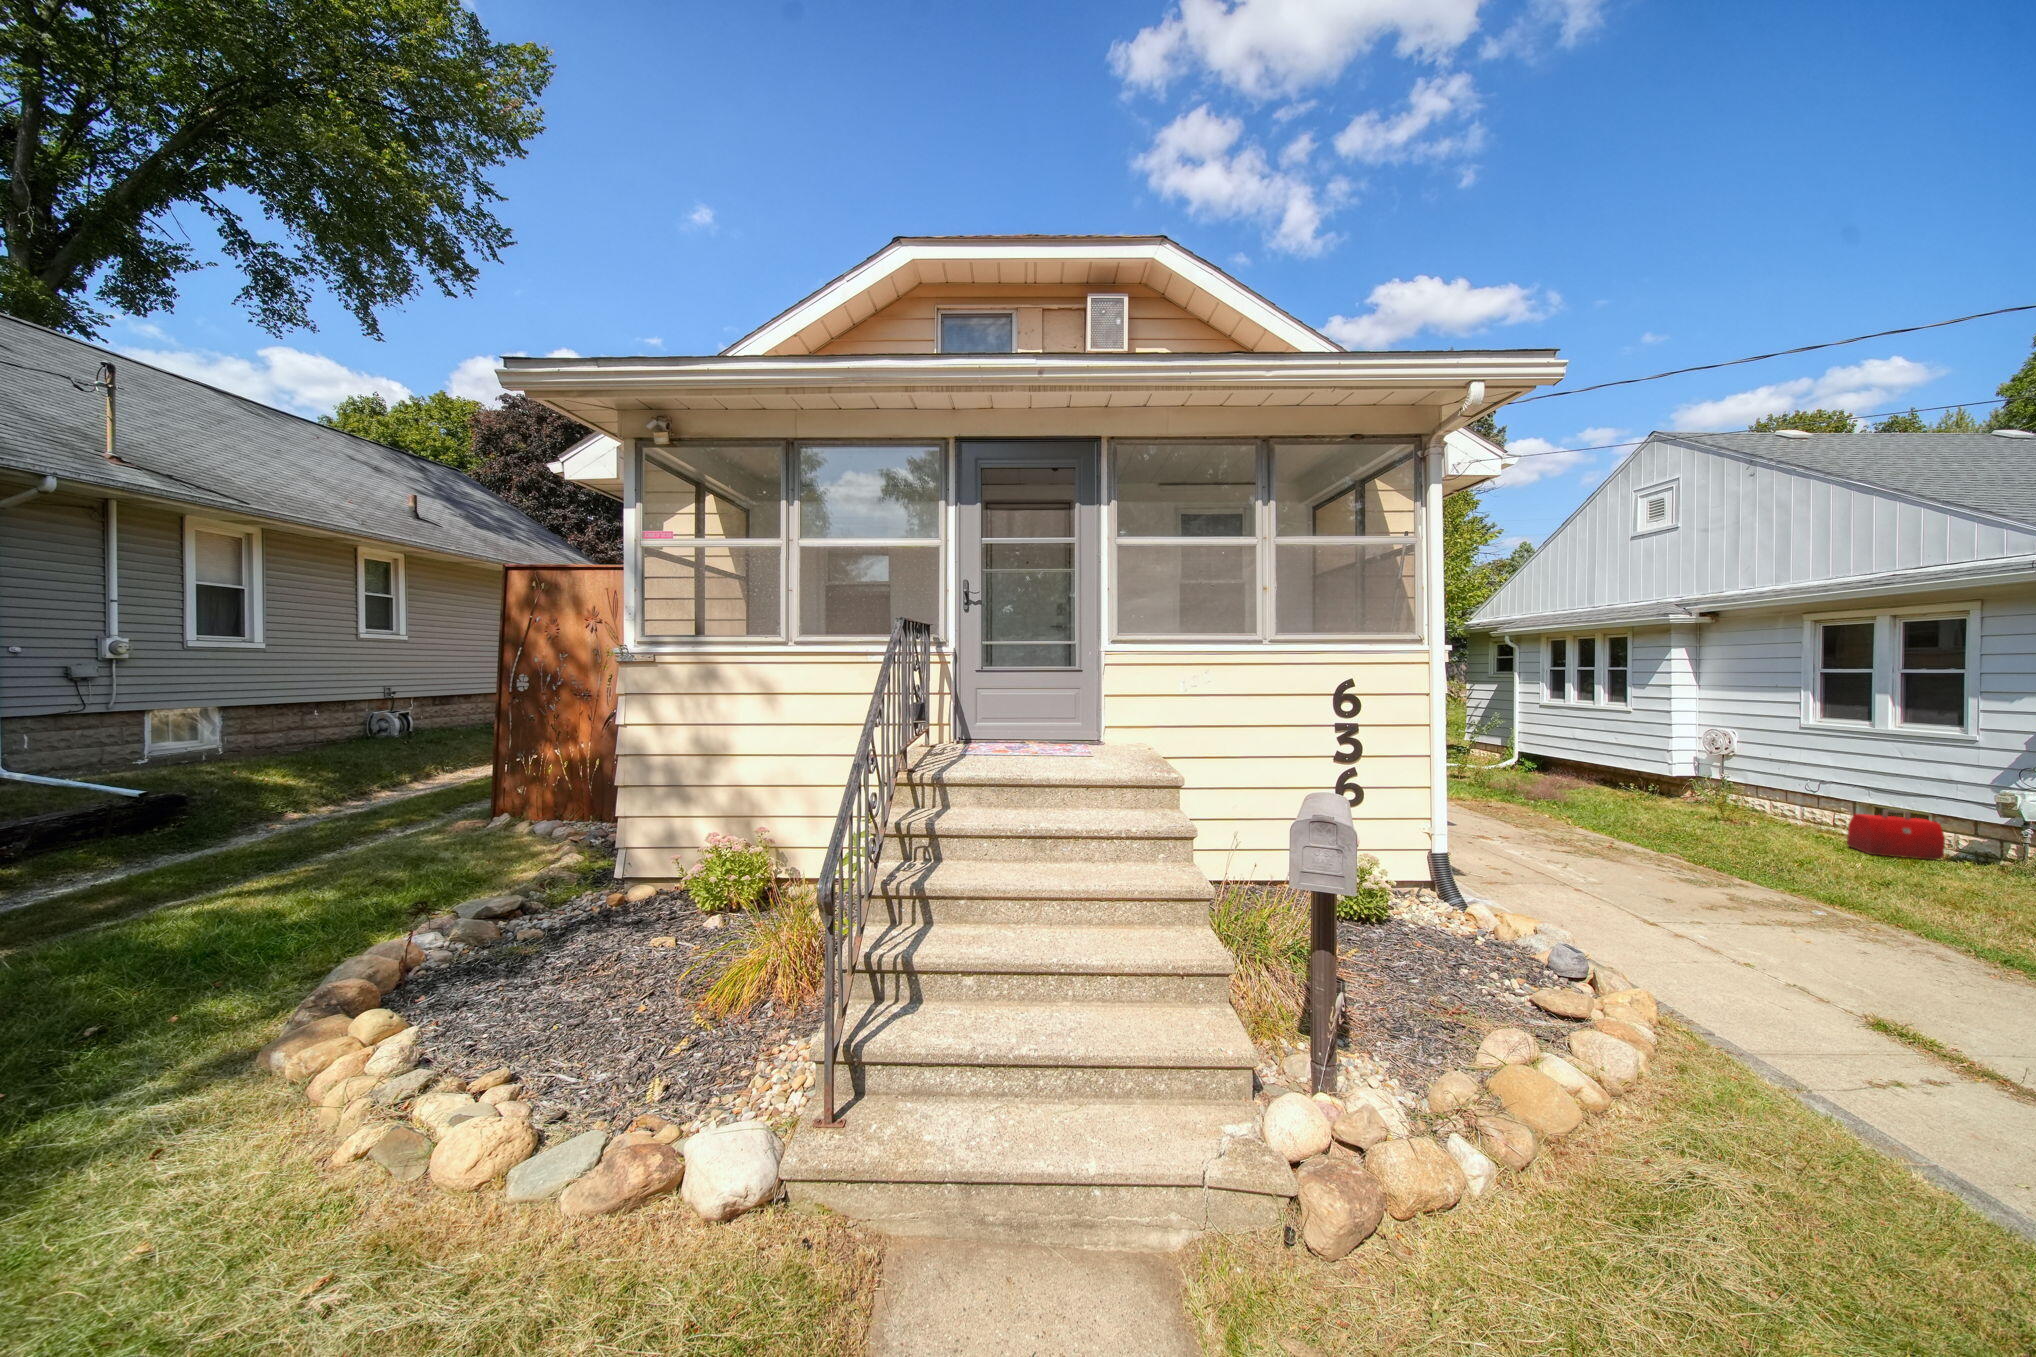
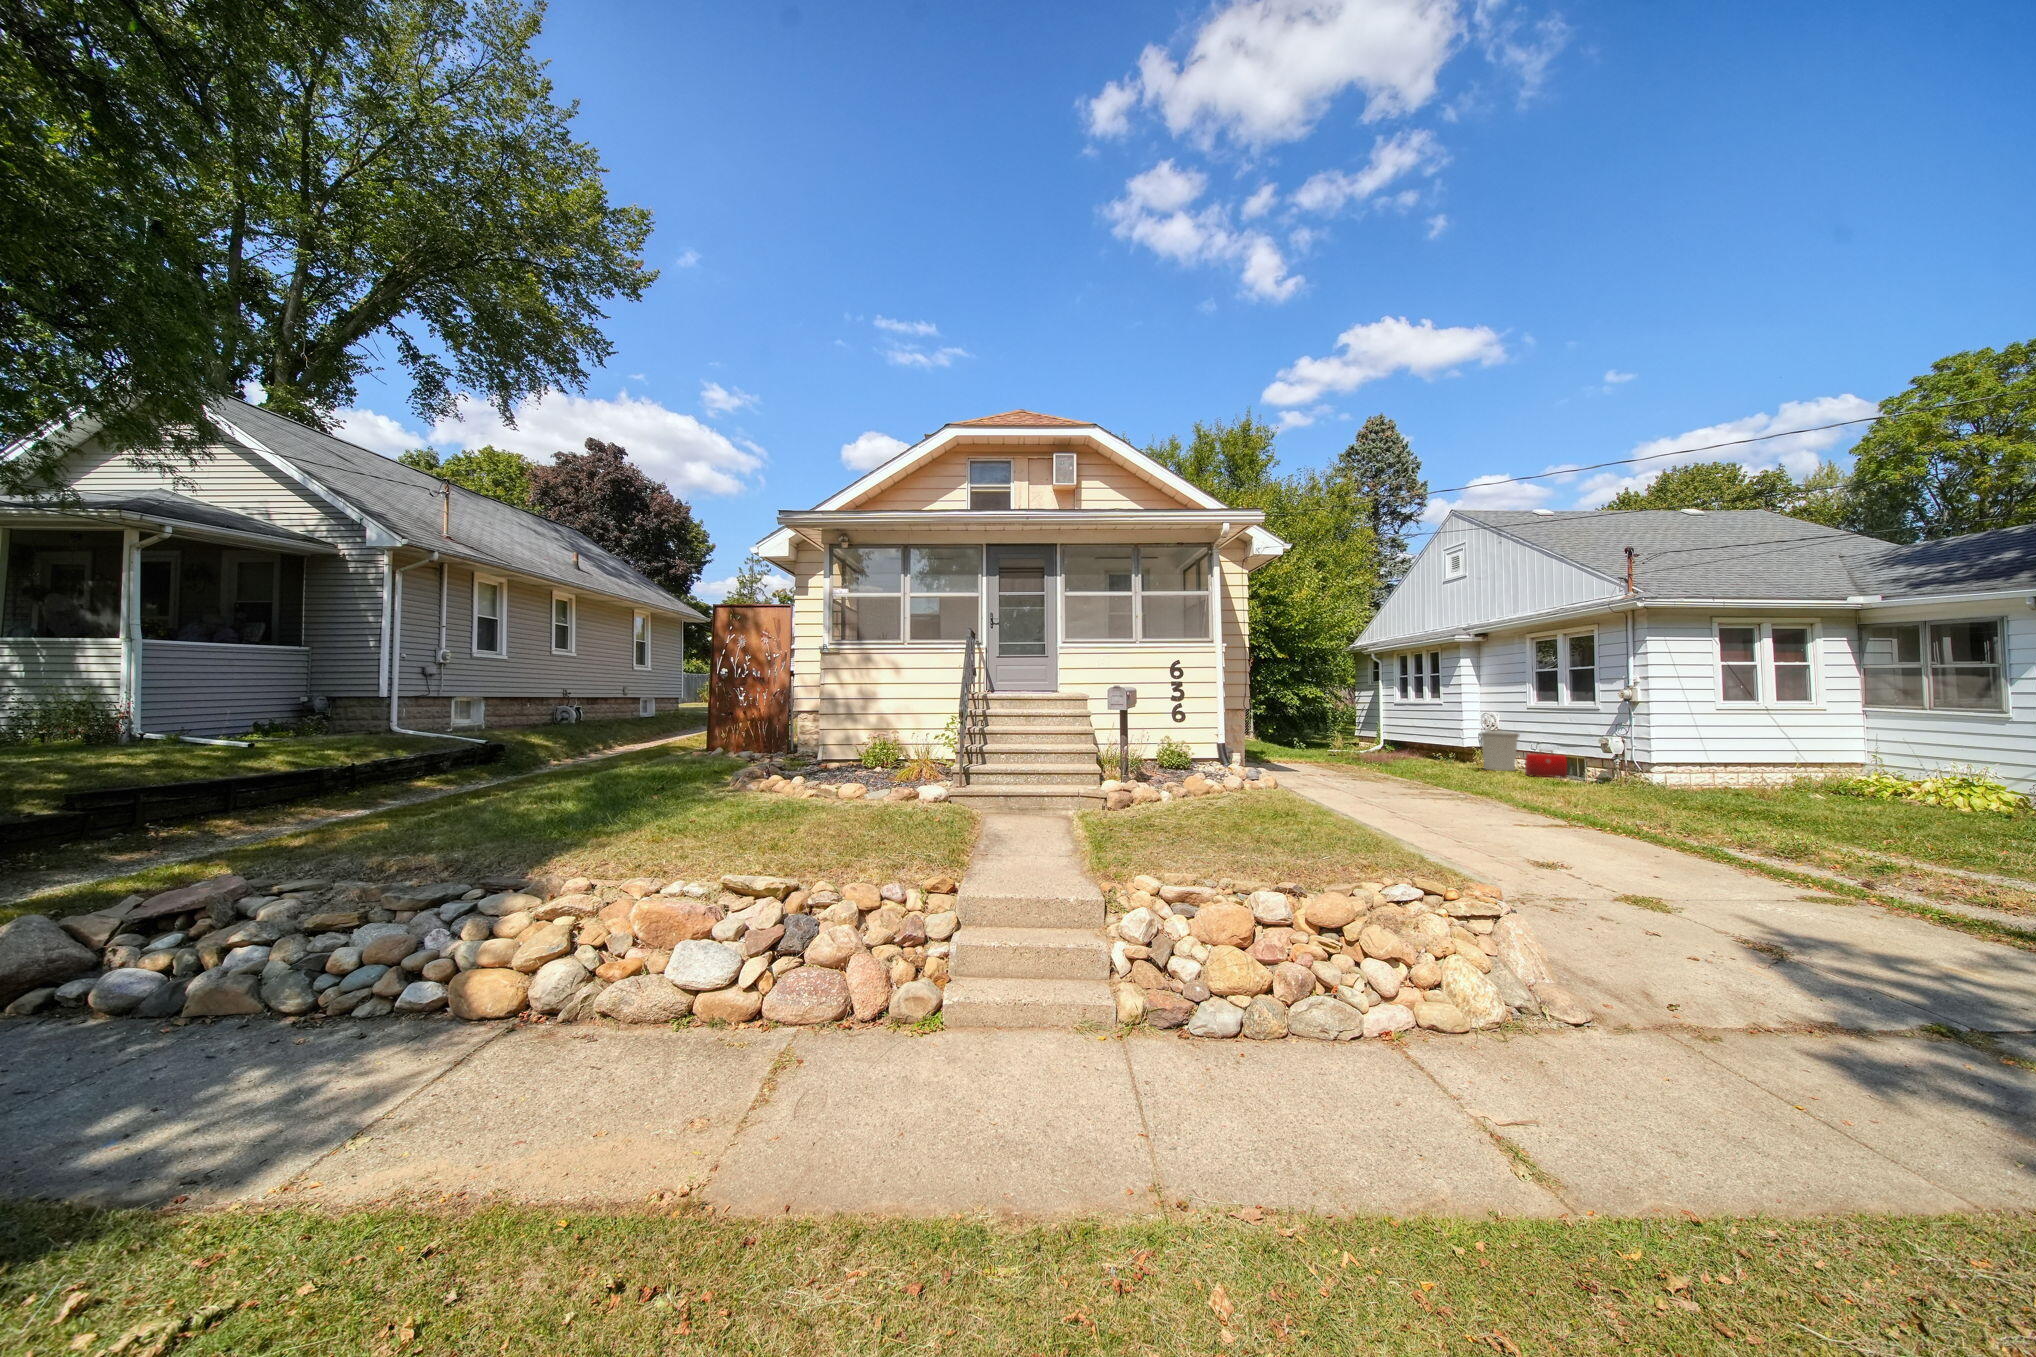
trash can: none [1730,761,1804,829] -> present [1481,730,1519,771]

